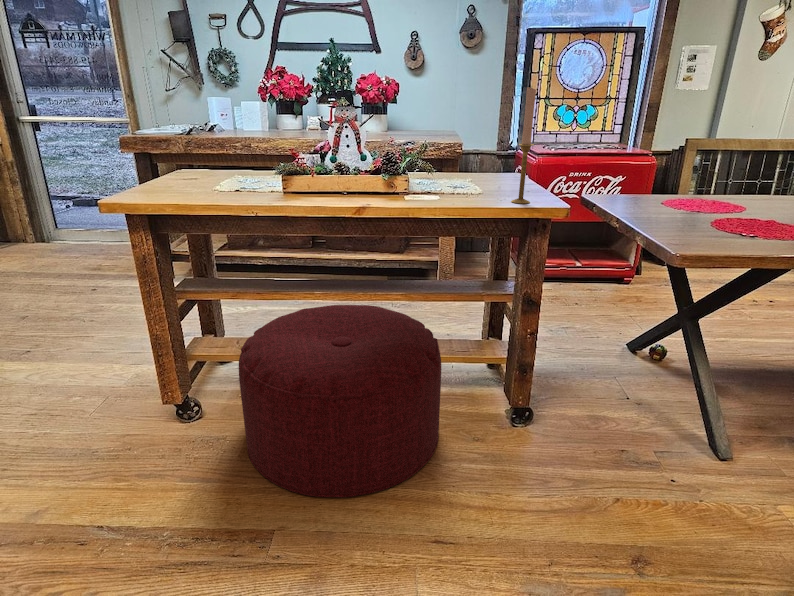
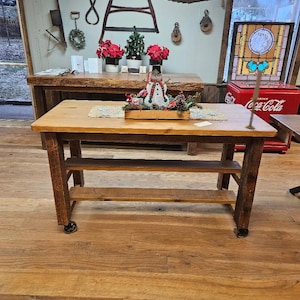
ottoman: present [239,305,441,497] -> none [102,174,206,280]

